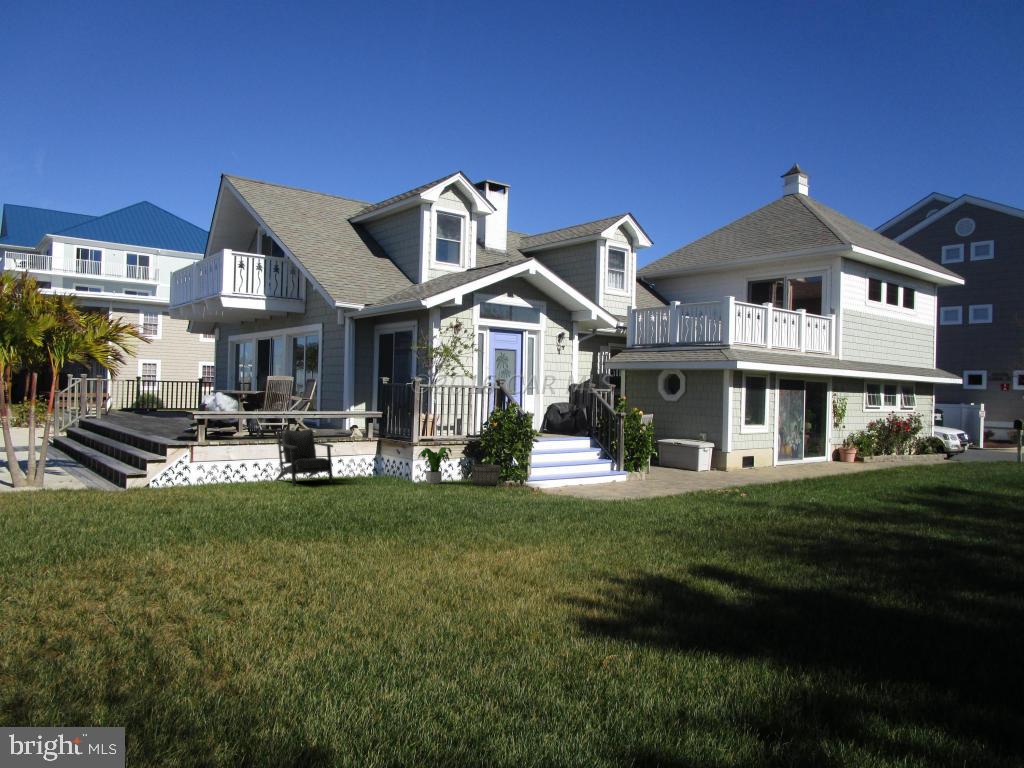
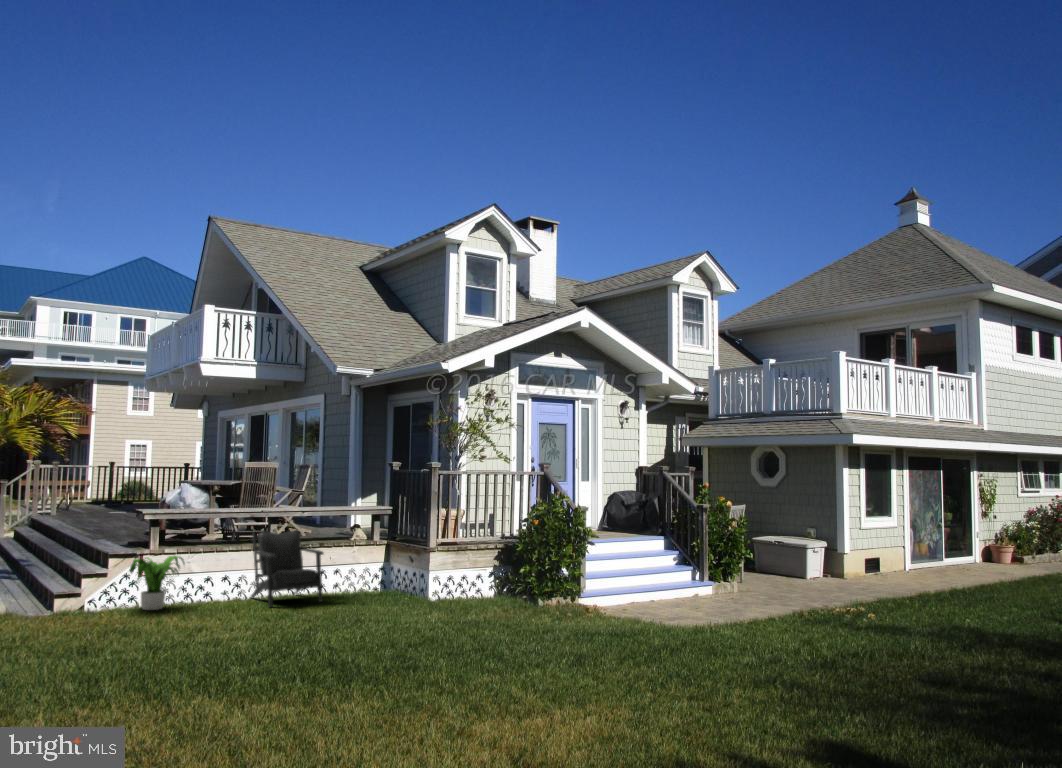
potted plant: present [418,447,452,484] -> present [130,555,185,610]
wooden bucket: present [471,459,501,485] -> none [506,568,545,604]

